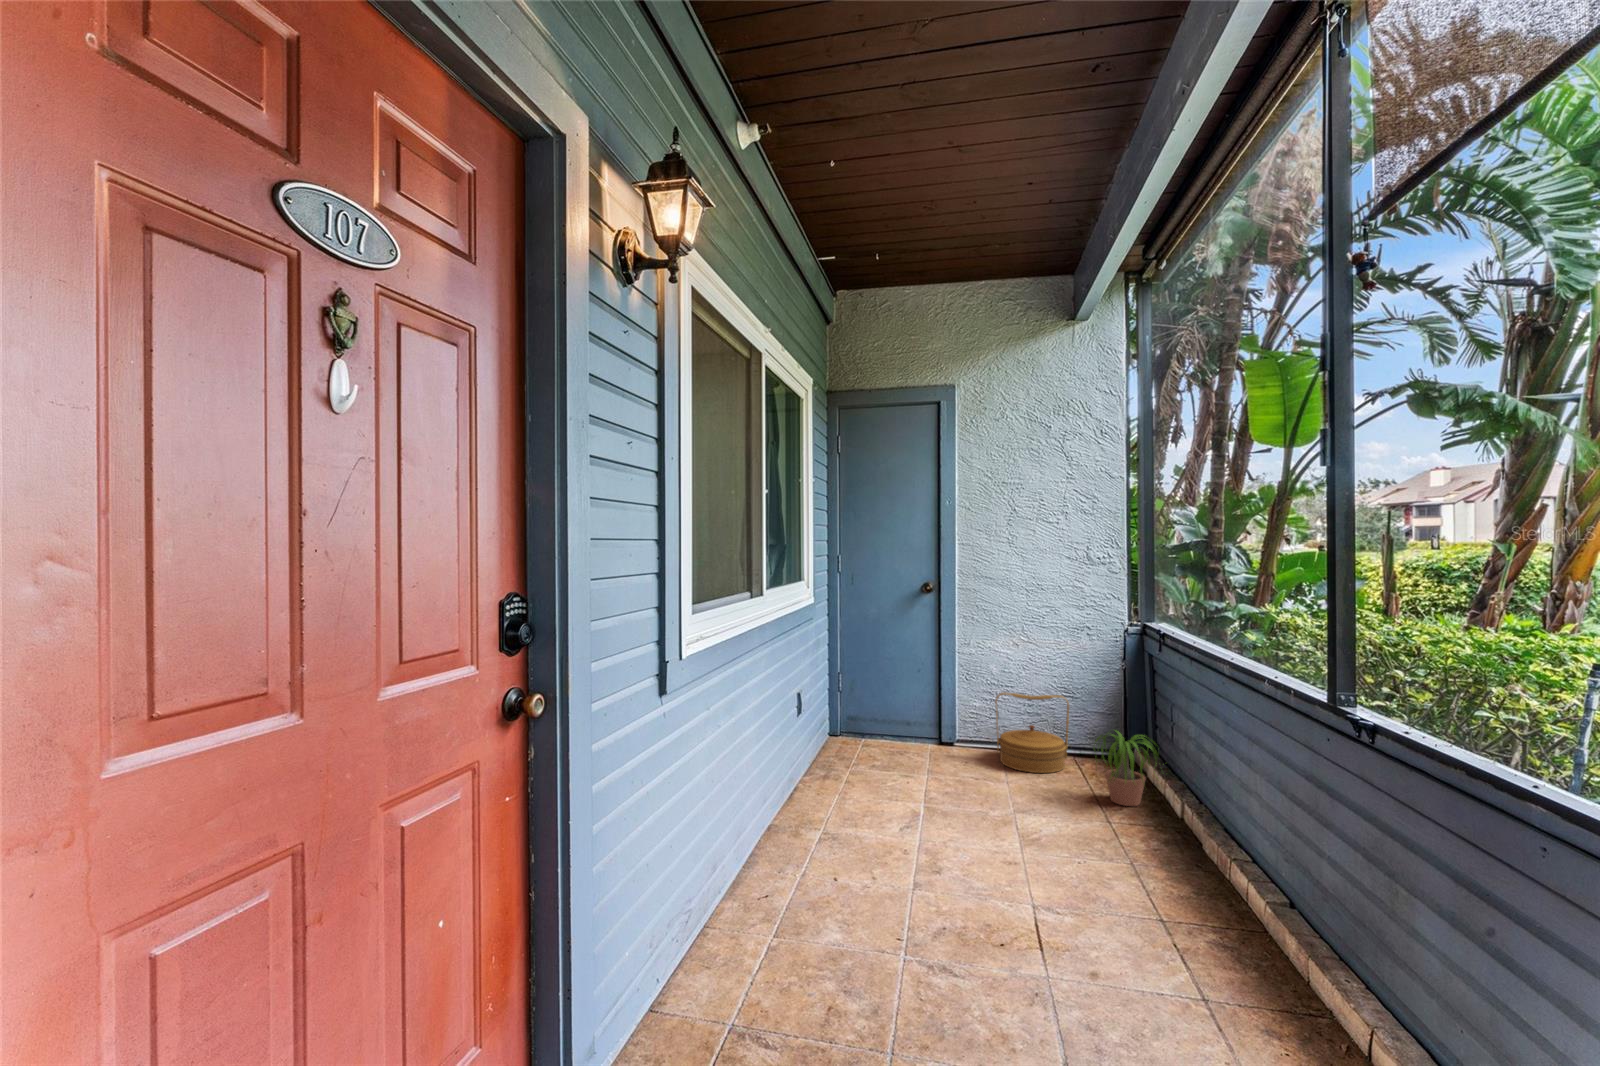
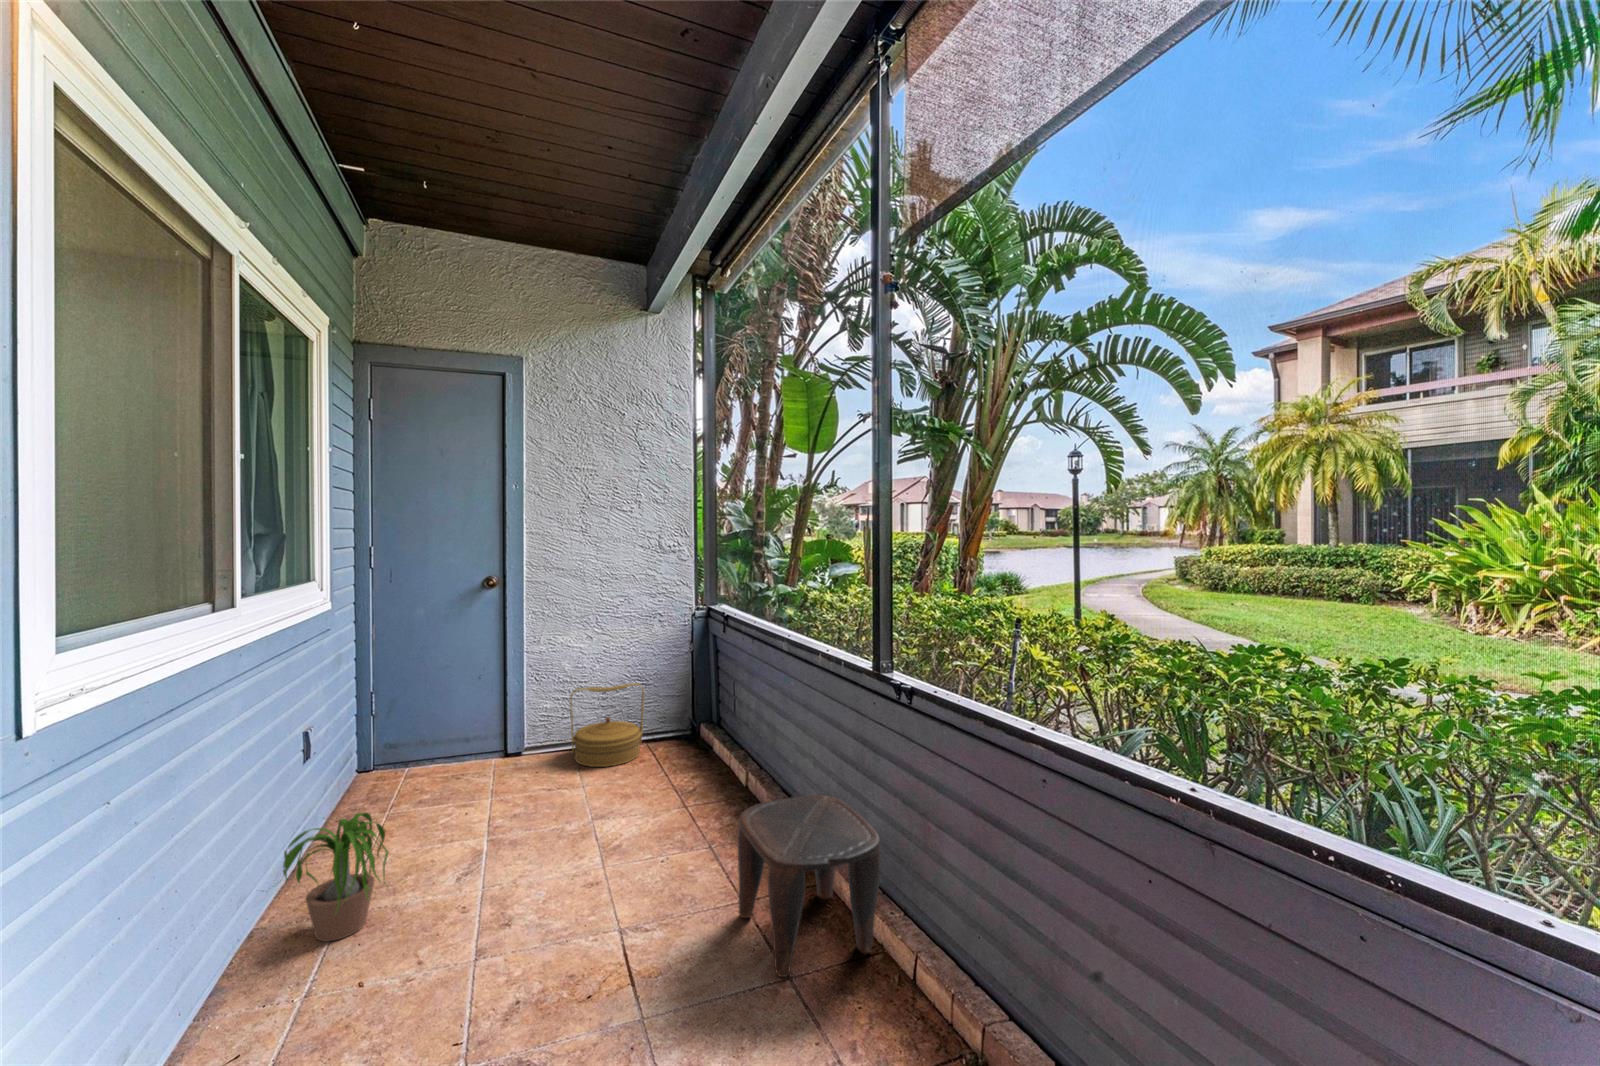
potted plant: present [1093,731,1158,806] -> present [263,813,388,942]
stool: none [1153,825,1330,1016] -> present [738,795,881,977]

